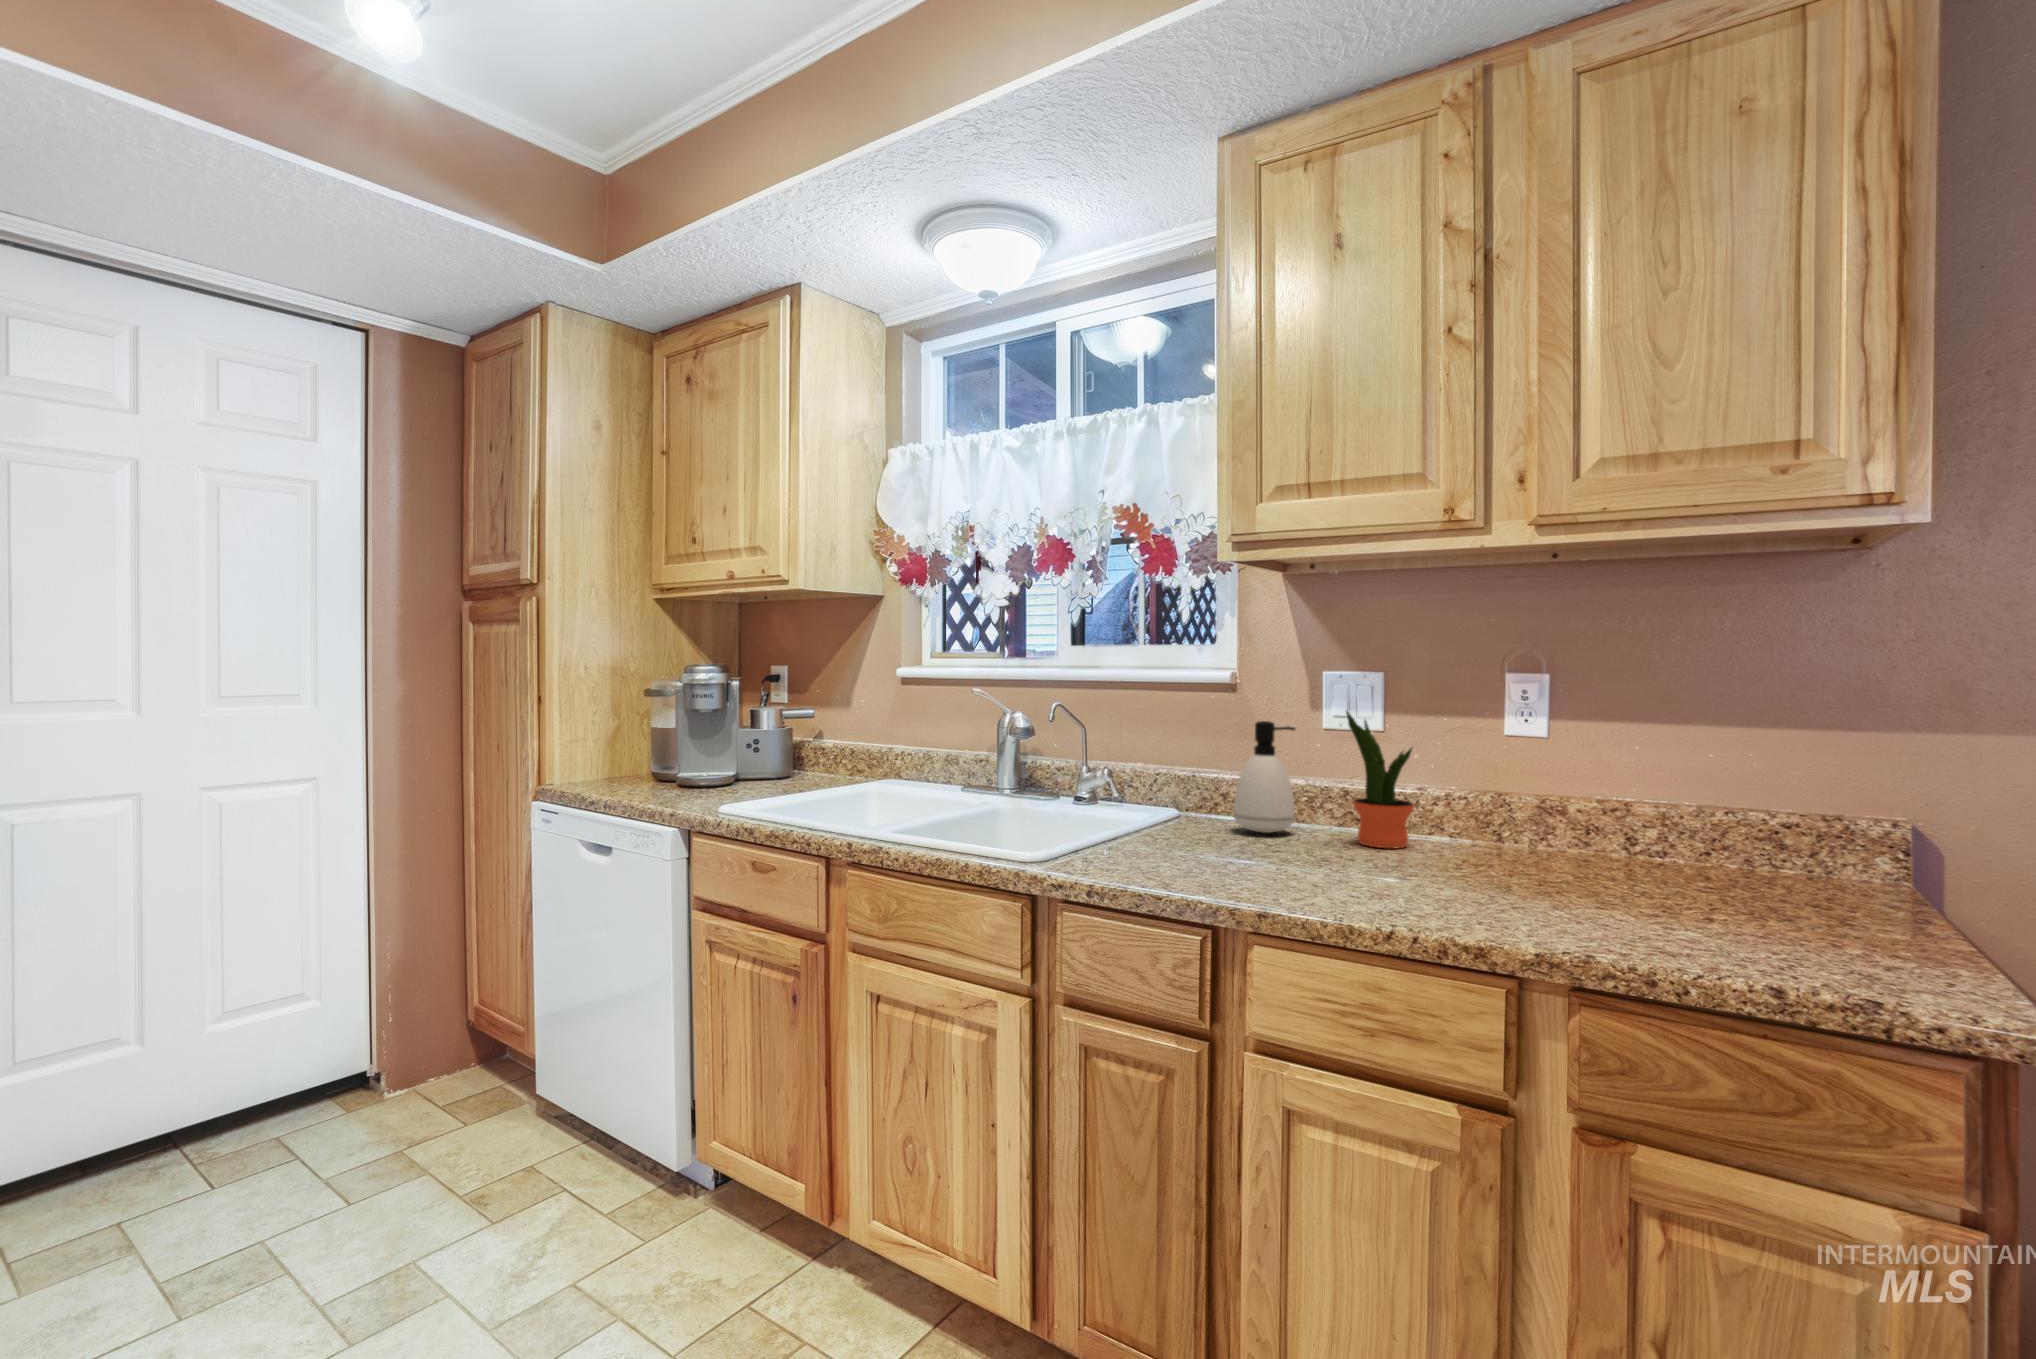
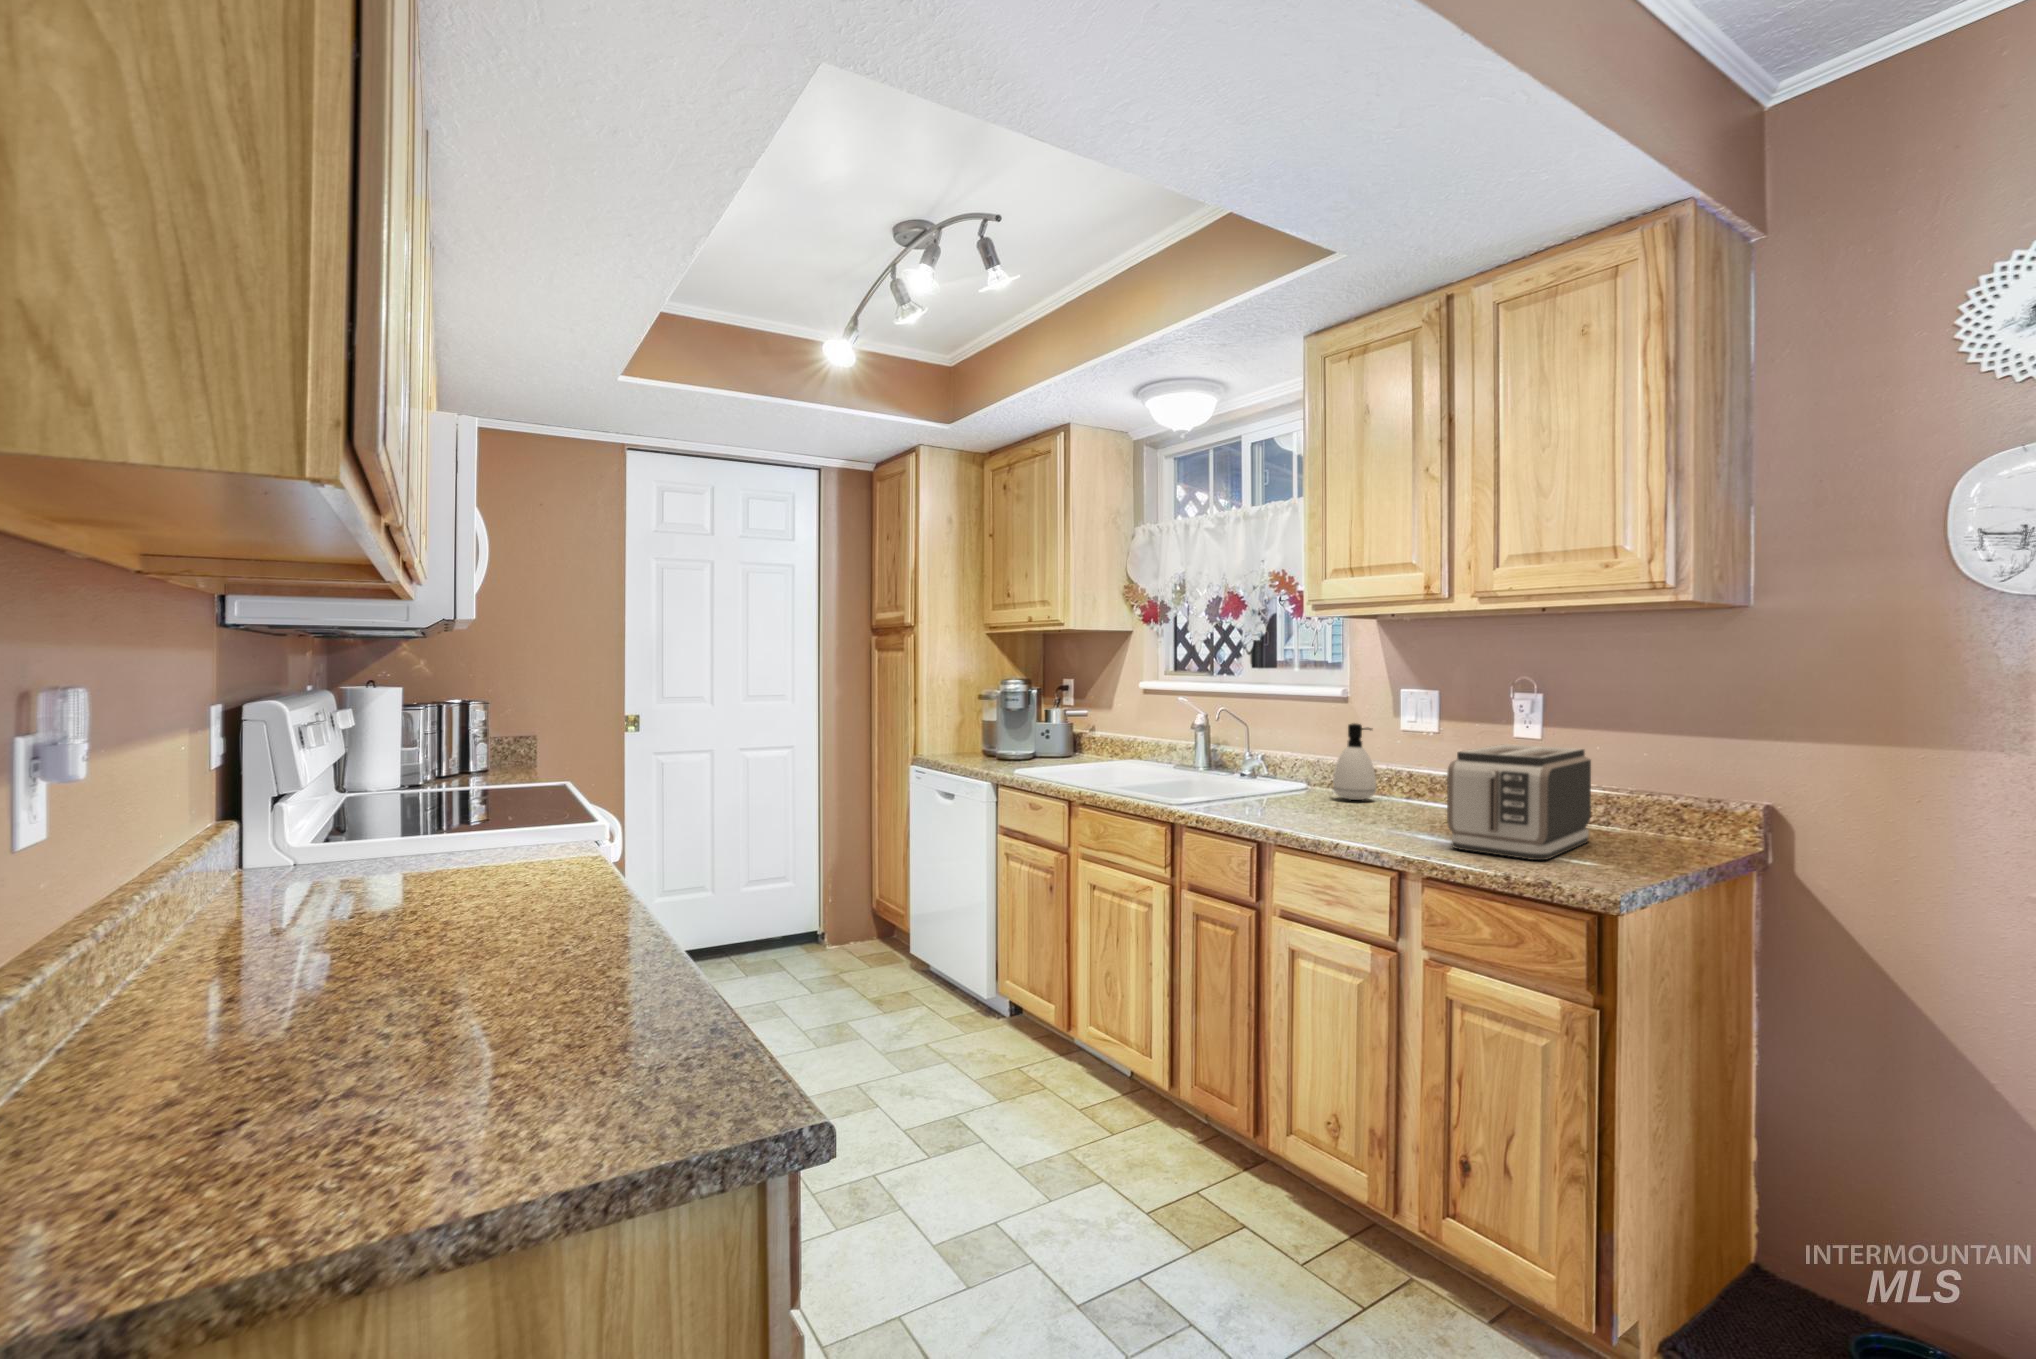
potted plant: present [1346,711,1414,848] -> none [1392,717,1447,812]
toaster: none [1553,747,1782,945] -> present [1447,744,1591,860]

